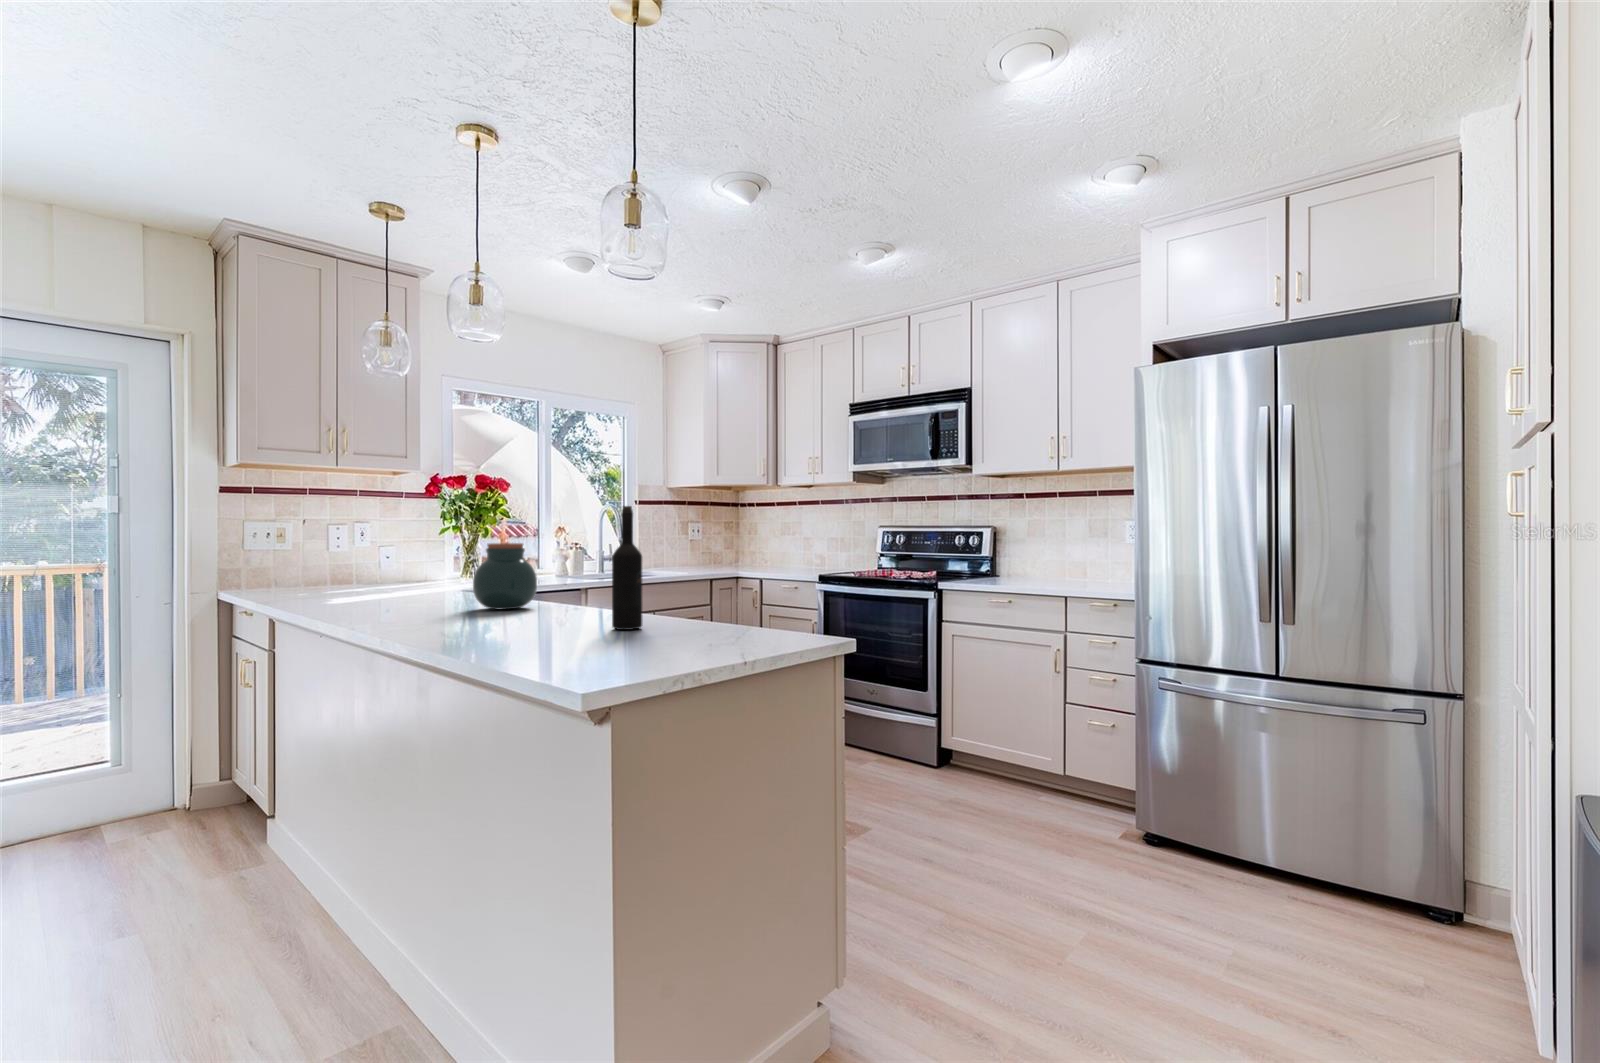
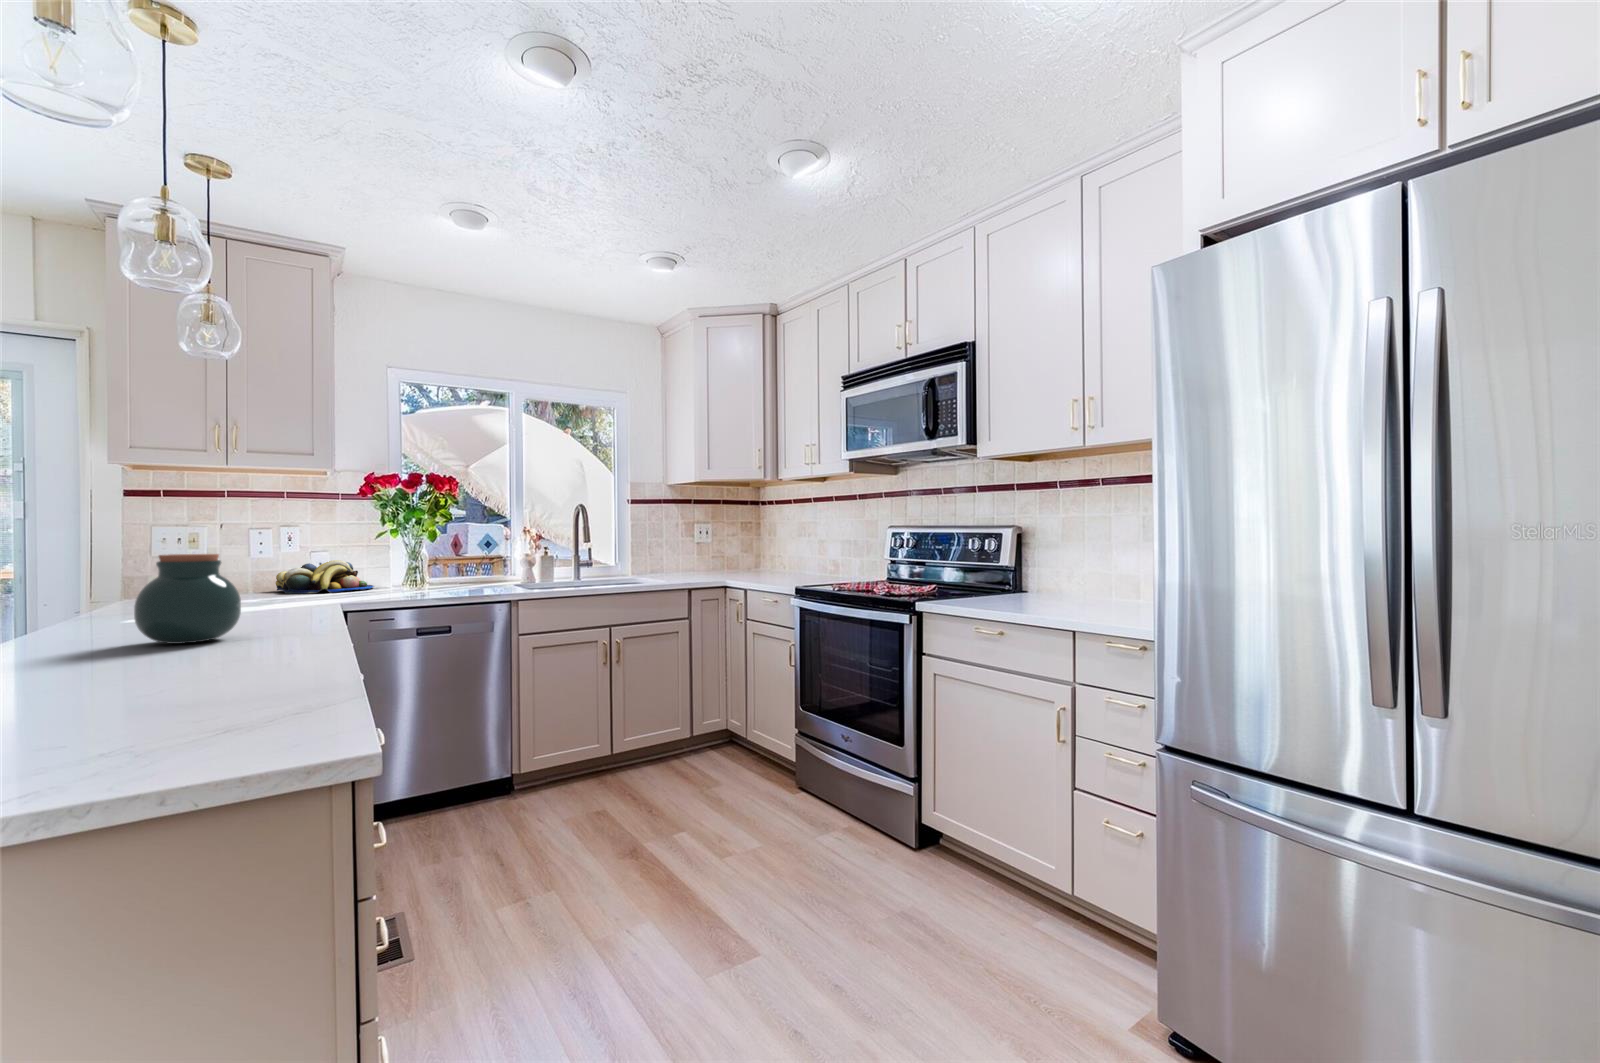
wine bottle: present [612,506,642,630] -> none [54,500,125,708]
fruit bowl: none [360,555,446,585] -> present [276,560,374,594]

